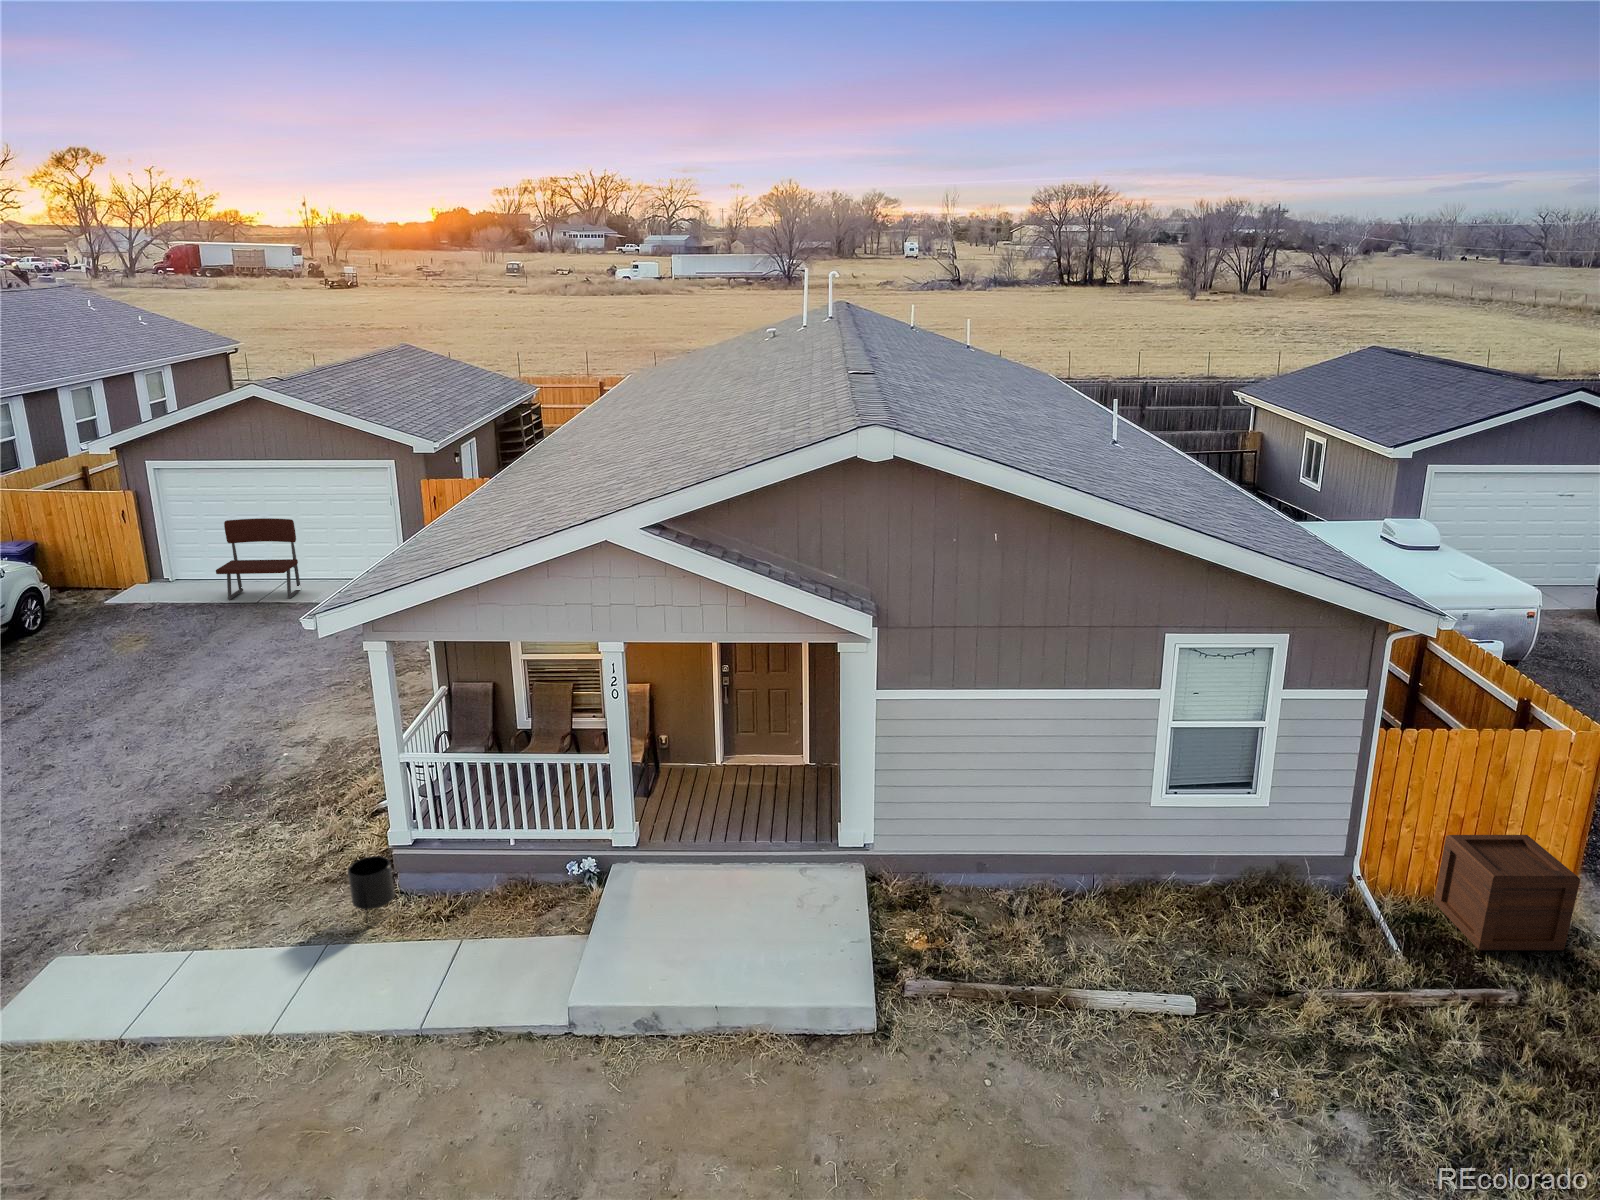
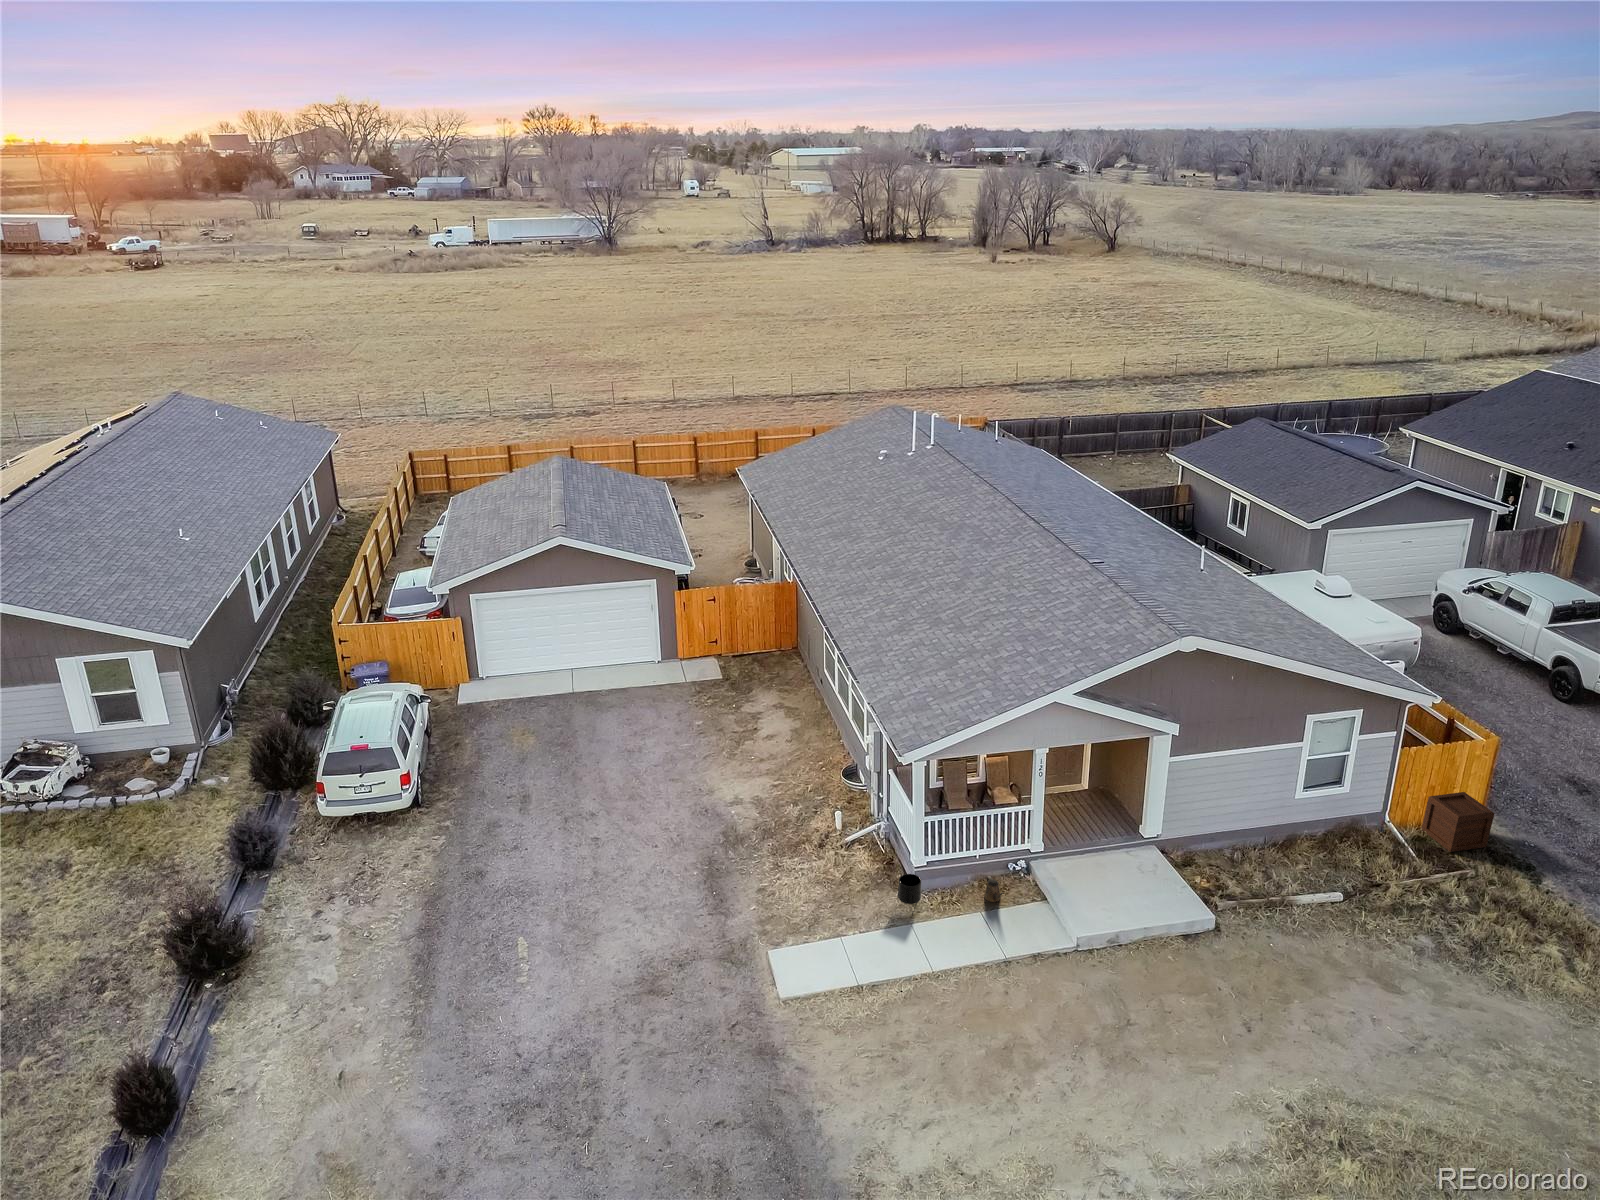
bench: present [216,518,300,600] -> none [521,625,576,689]
watering can: none [514,881,546,928] -> present [984,876,1004,902]

